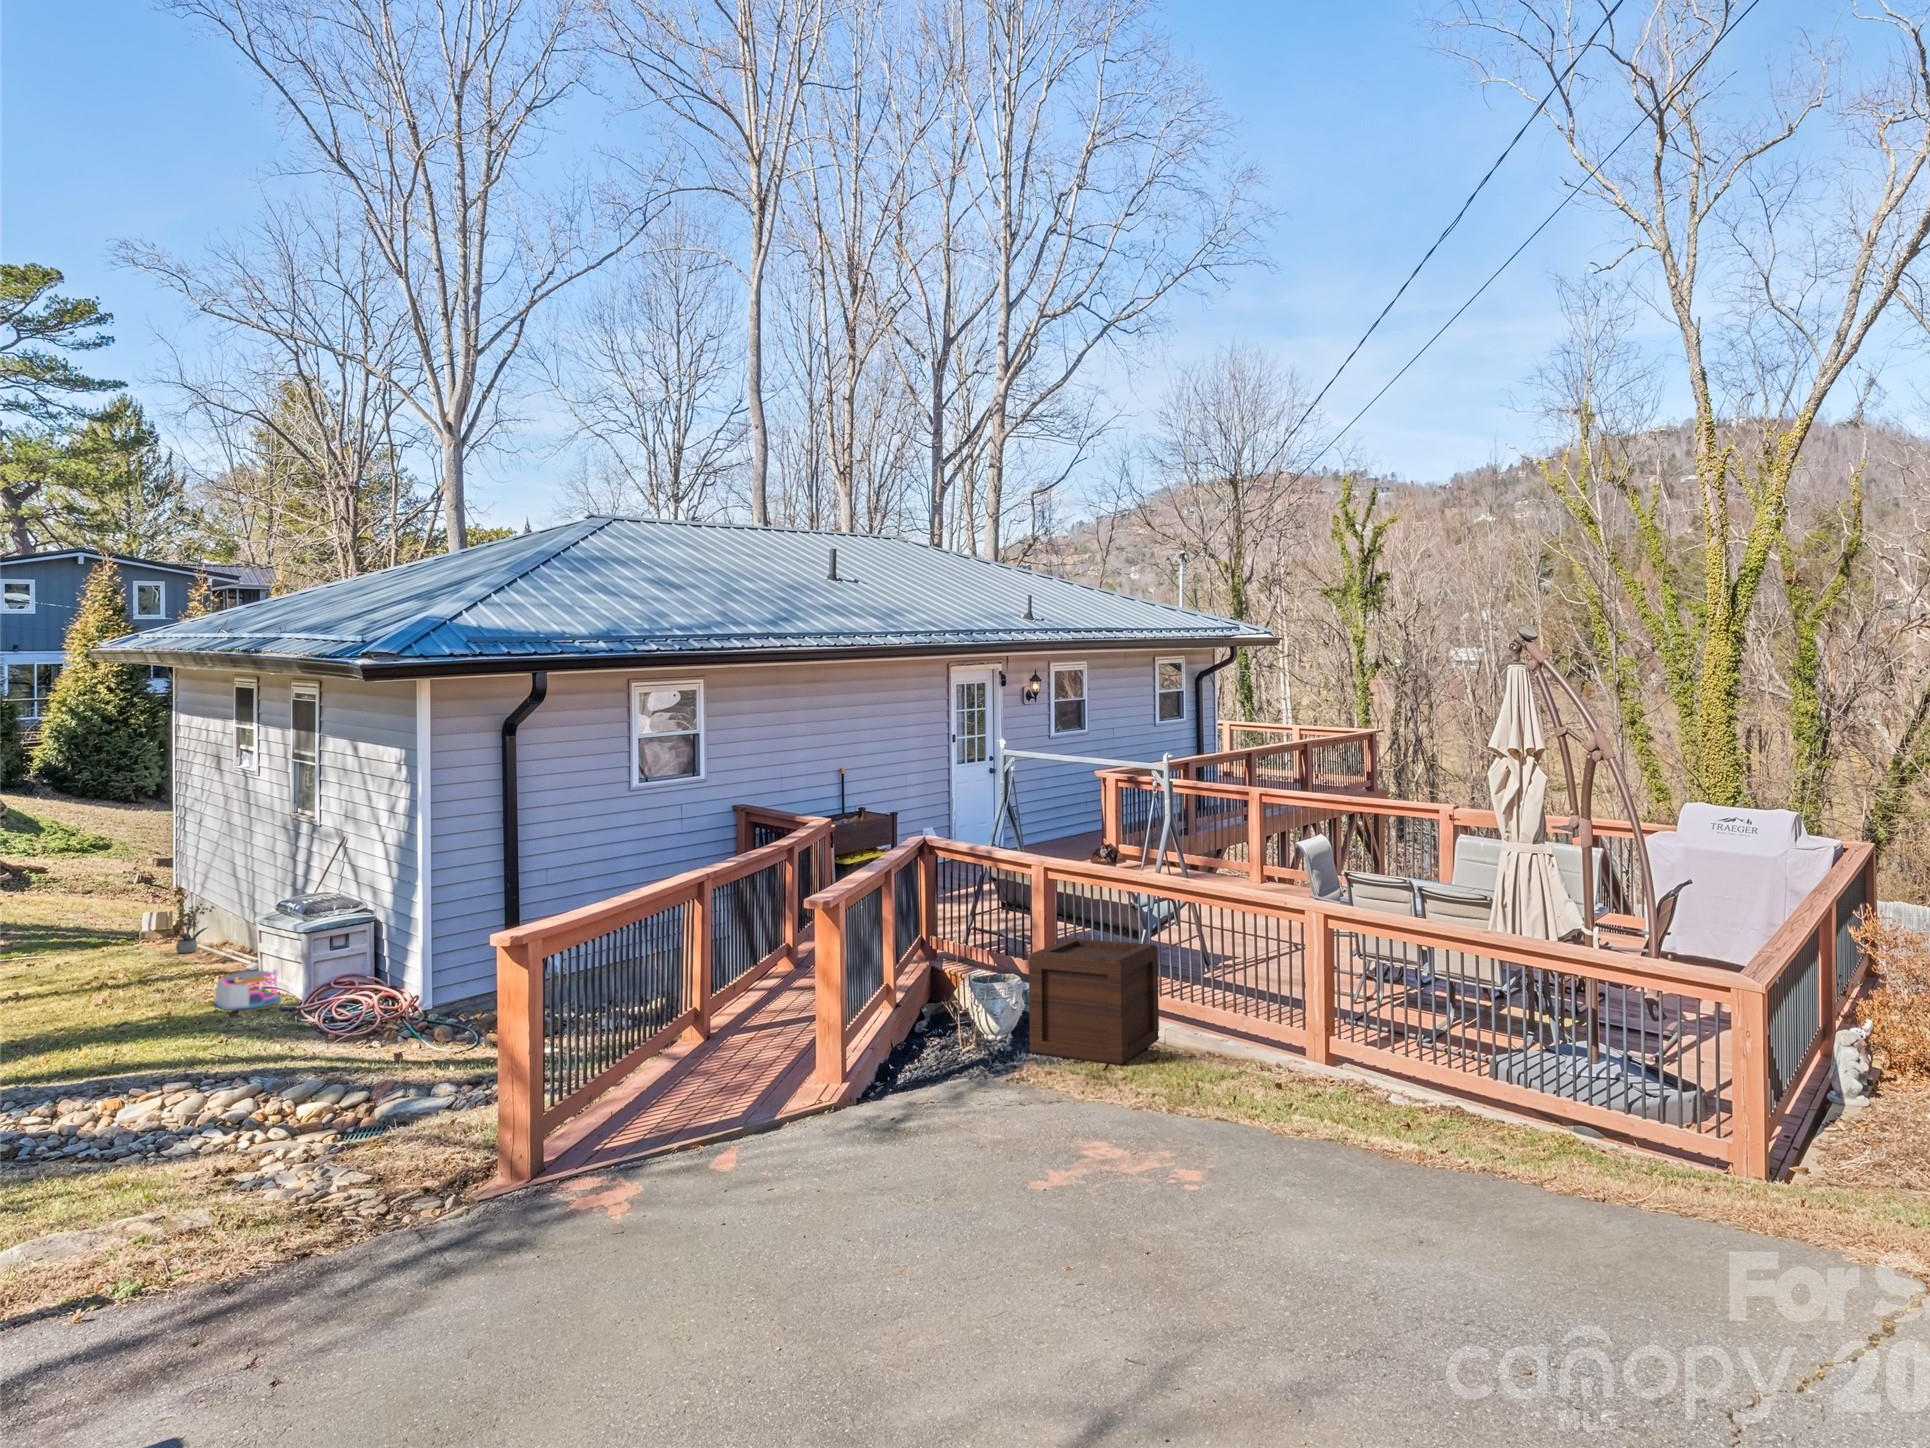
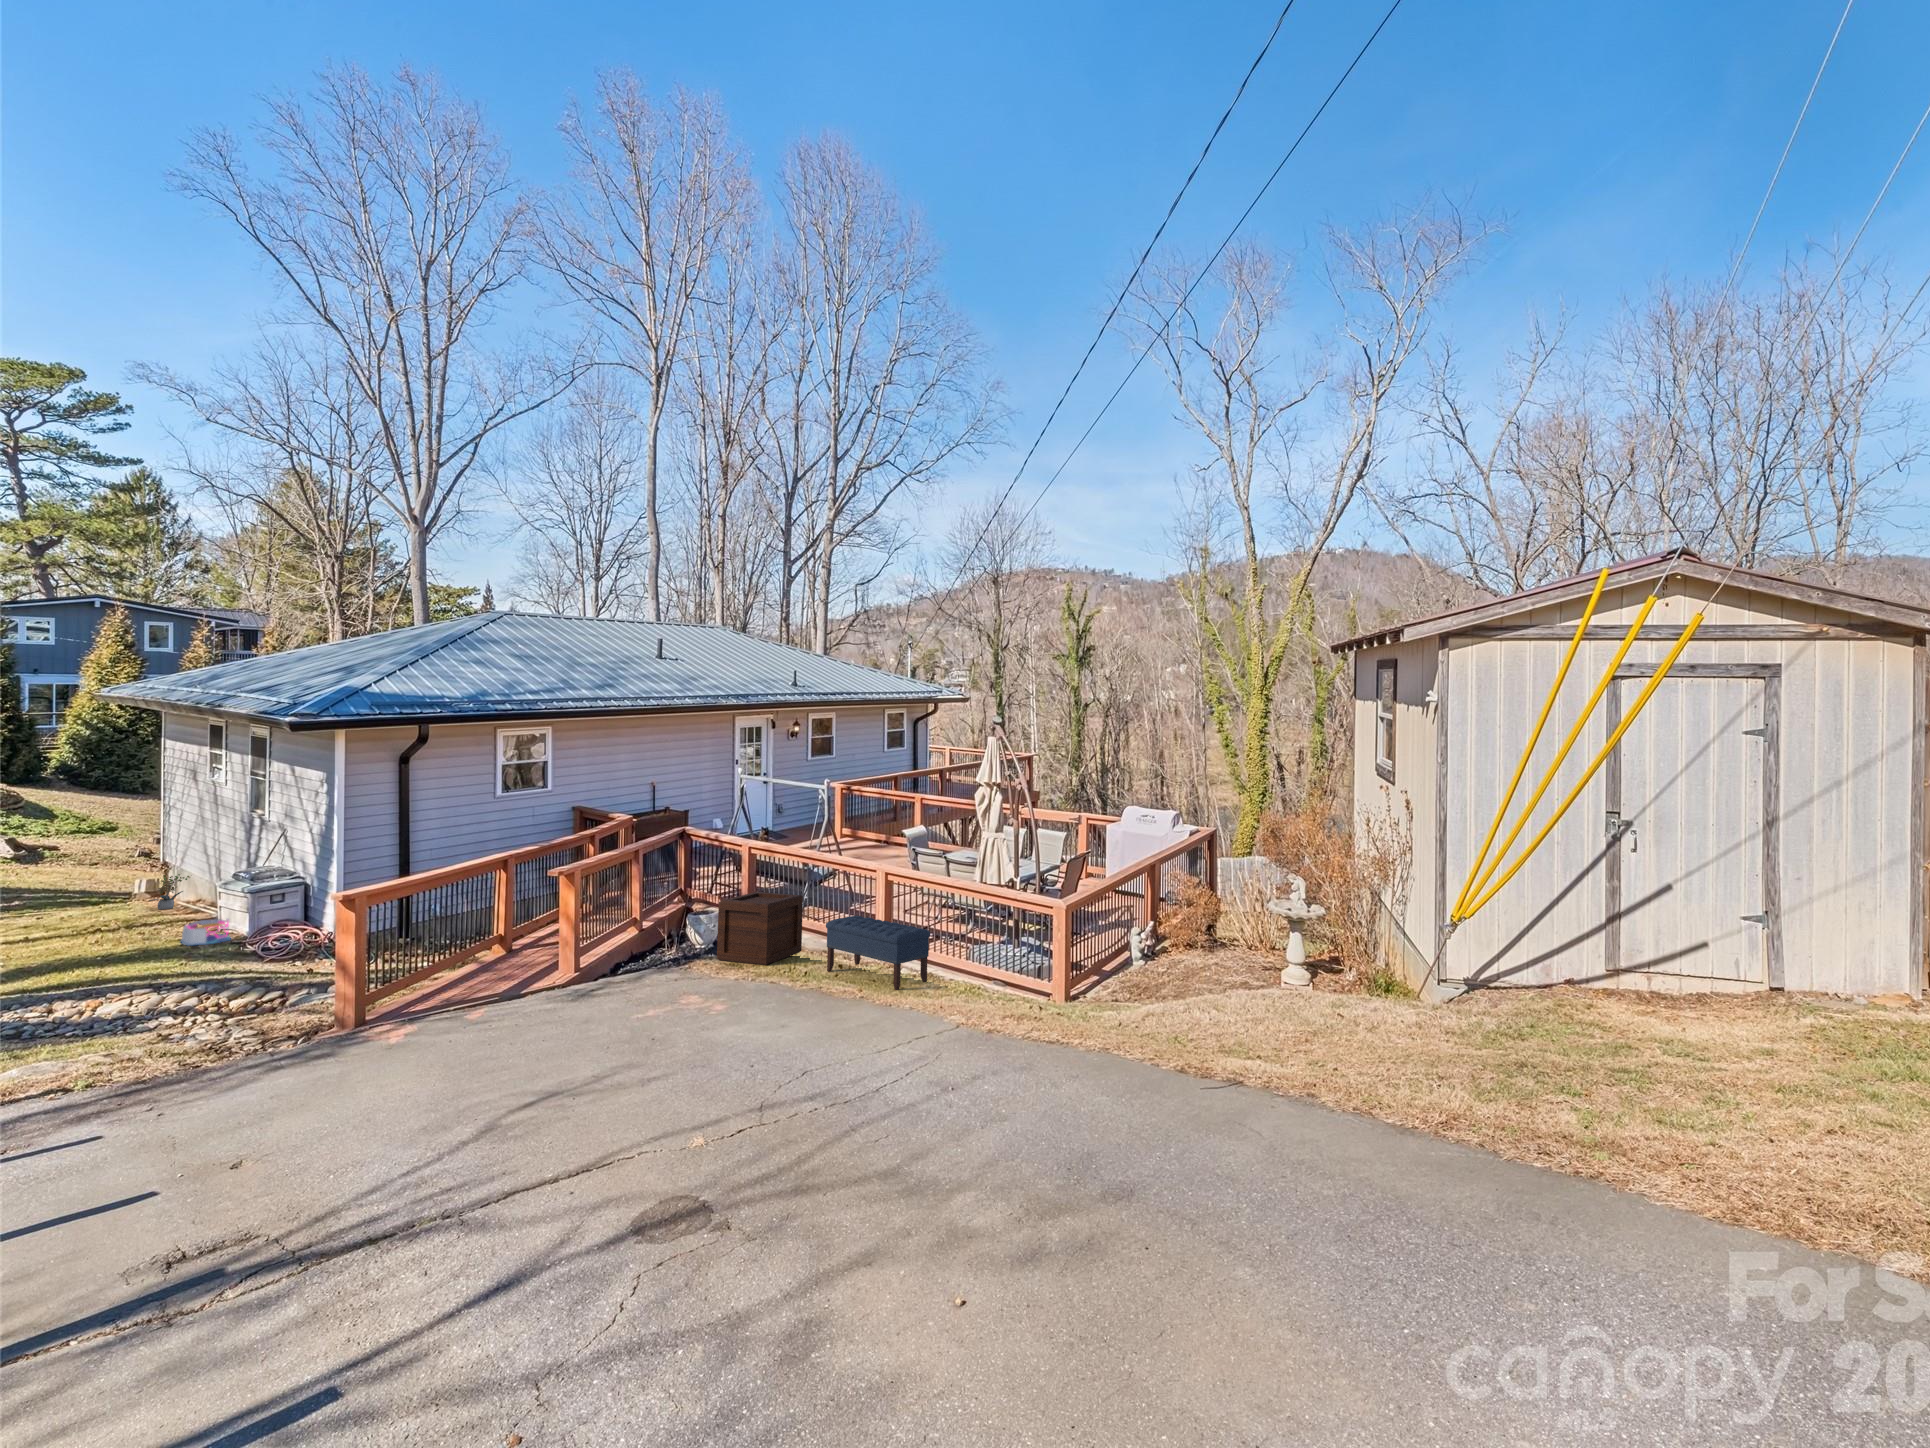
bench: none [1233,982,1447,1123] -> present [826,916,930,990]

